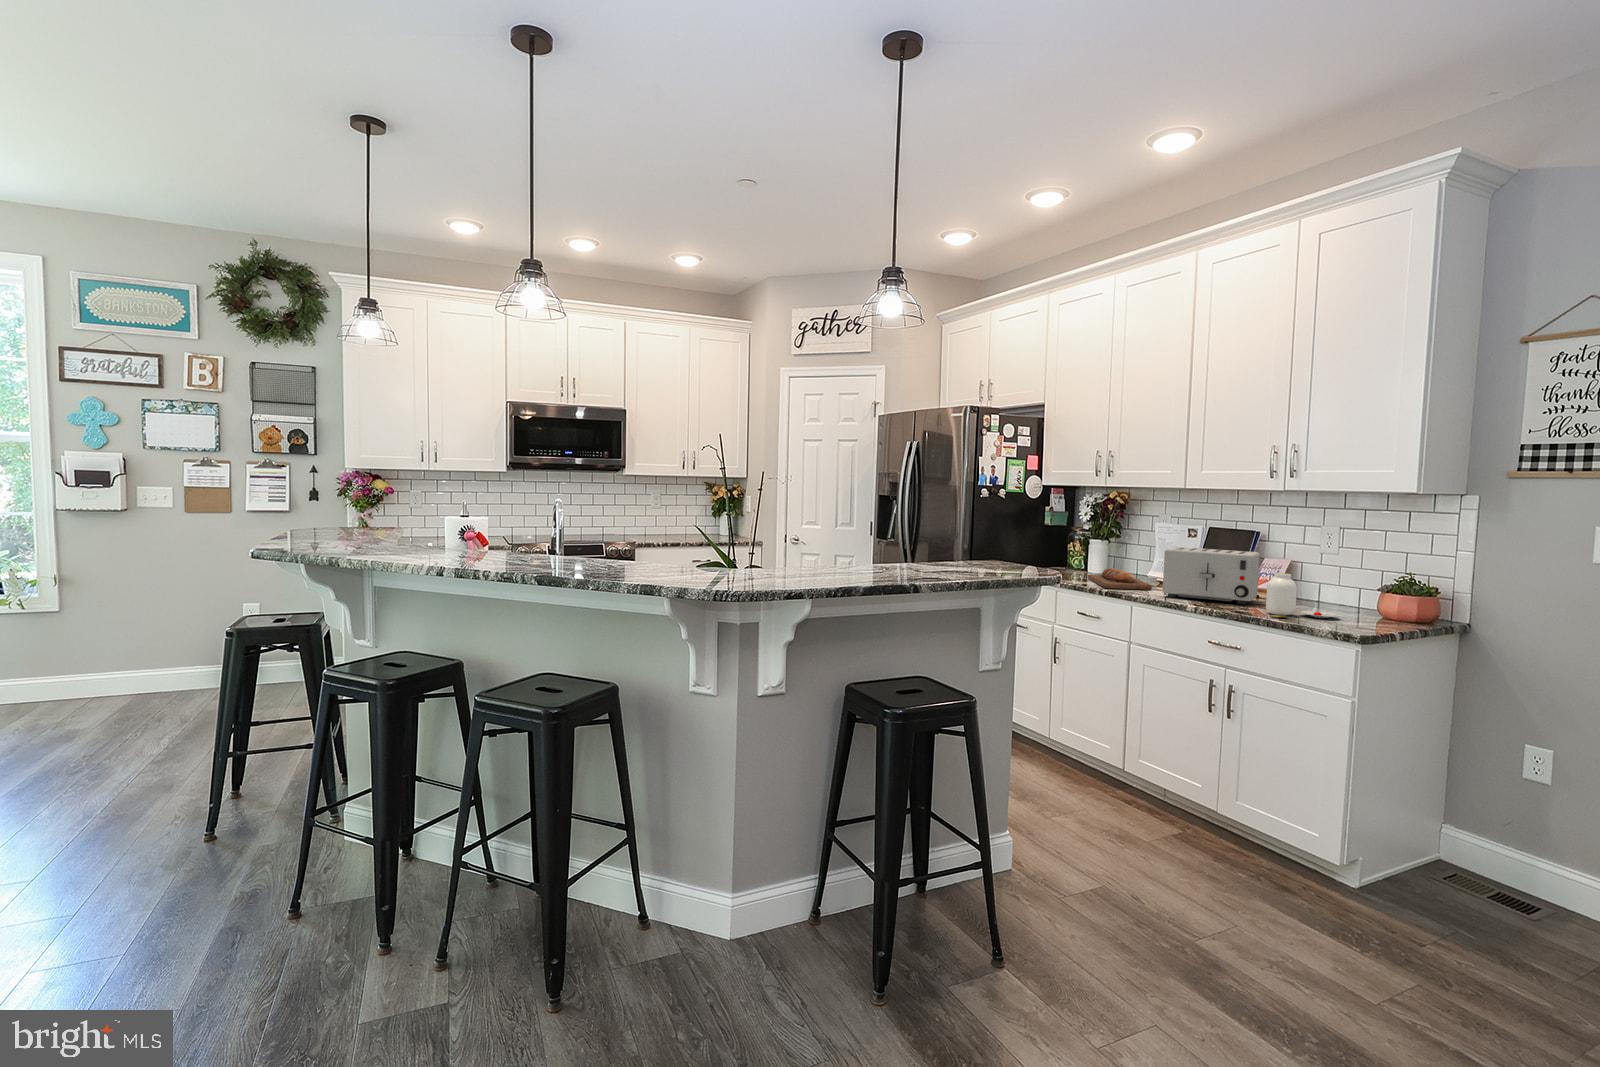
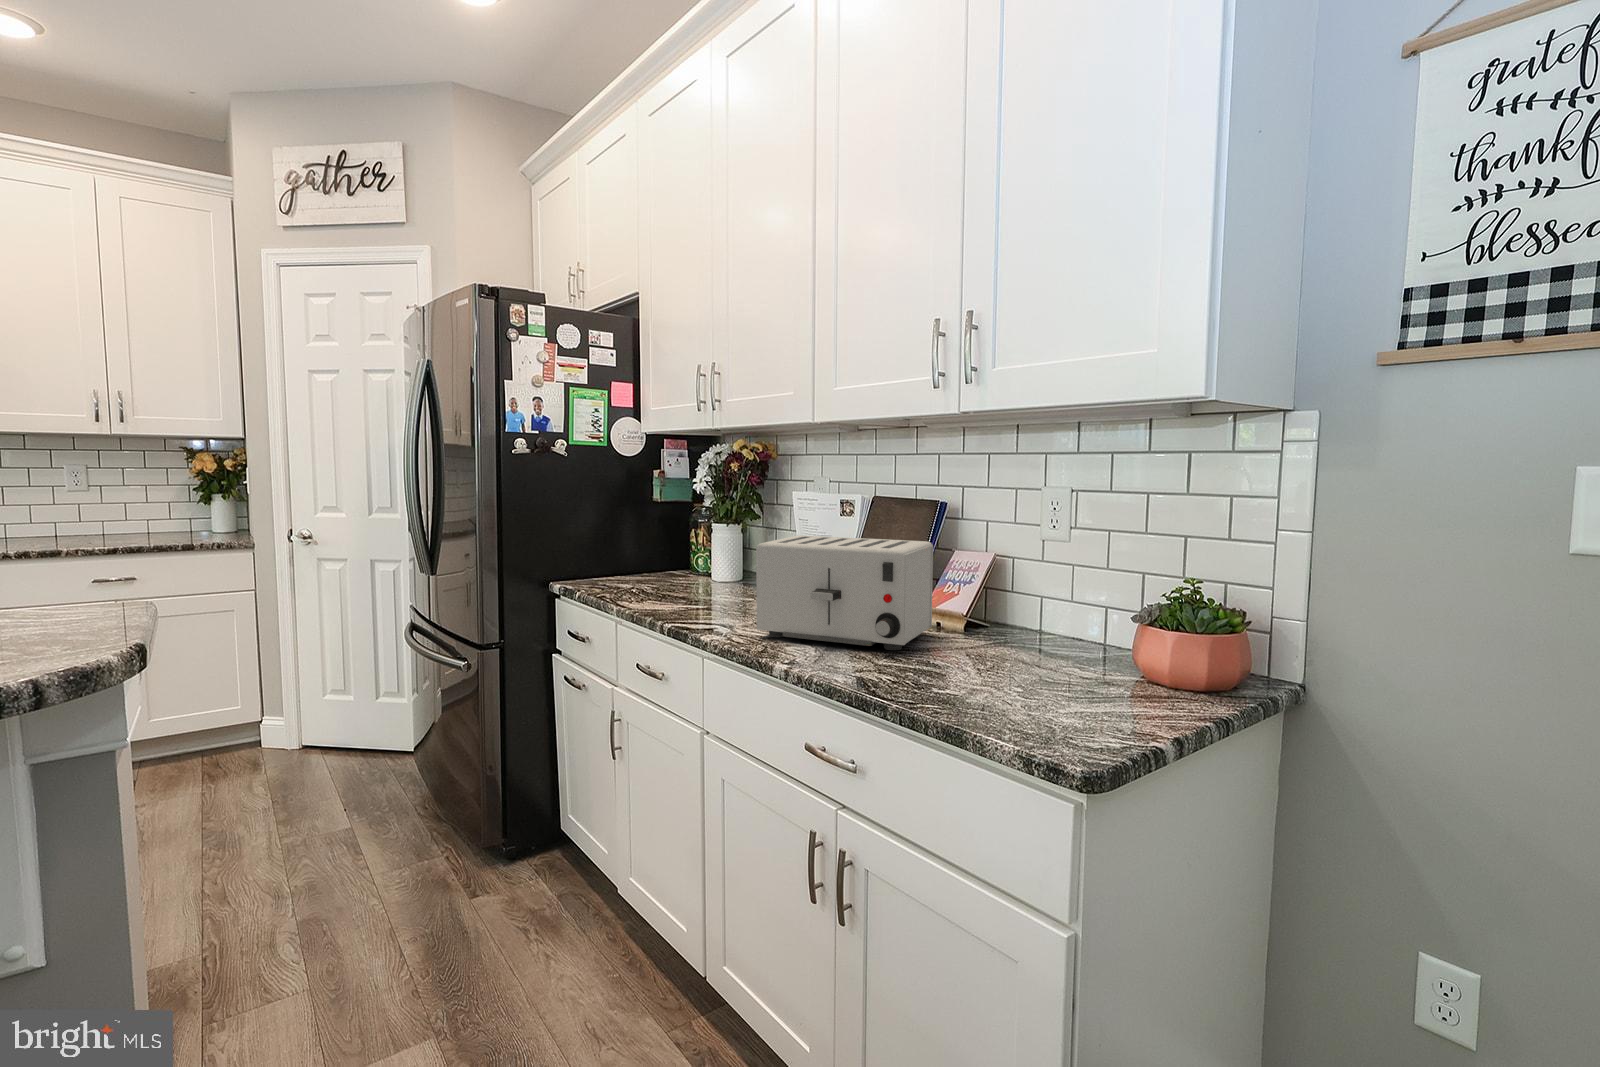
bread loaf: present [1088,568,1152,590] -> none [676,574,762,618]
jar: present [1266,573,1340,618] -> none [916,592,1066,696]

